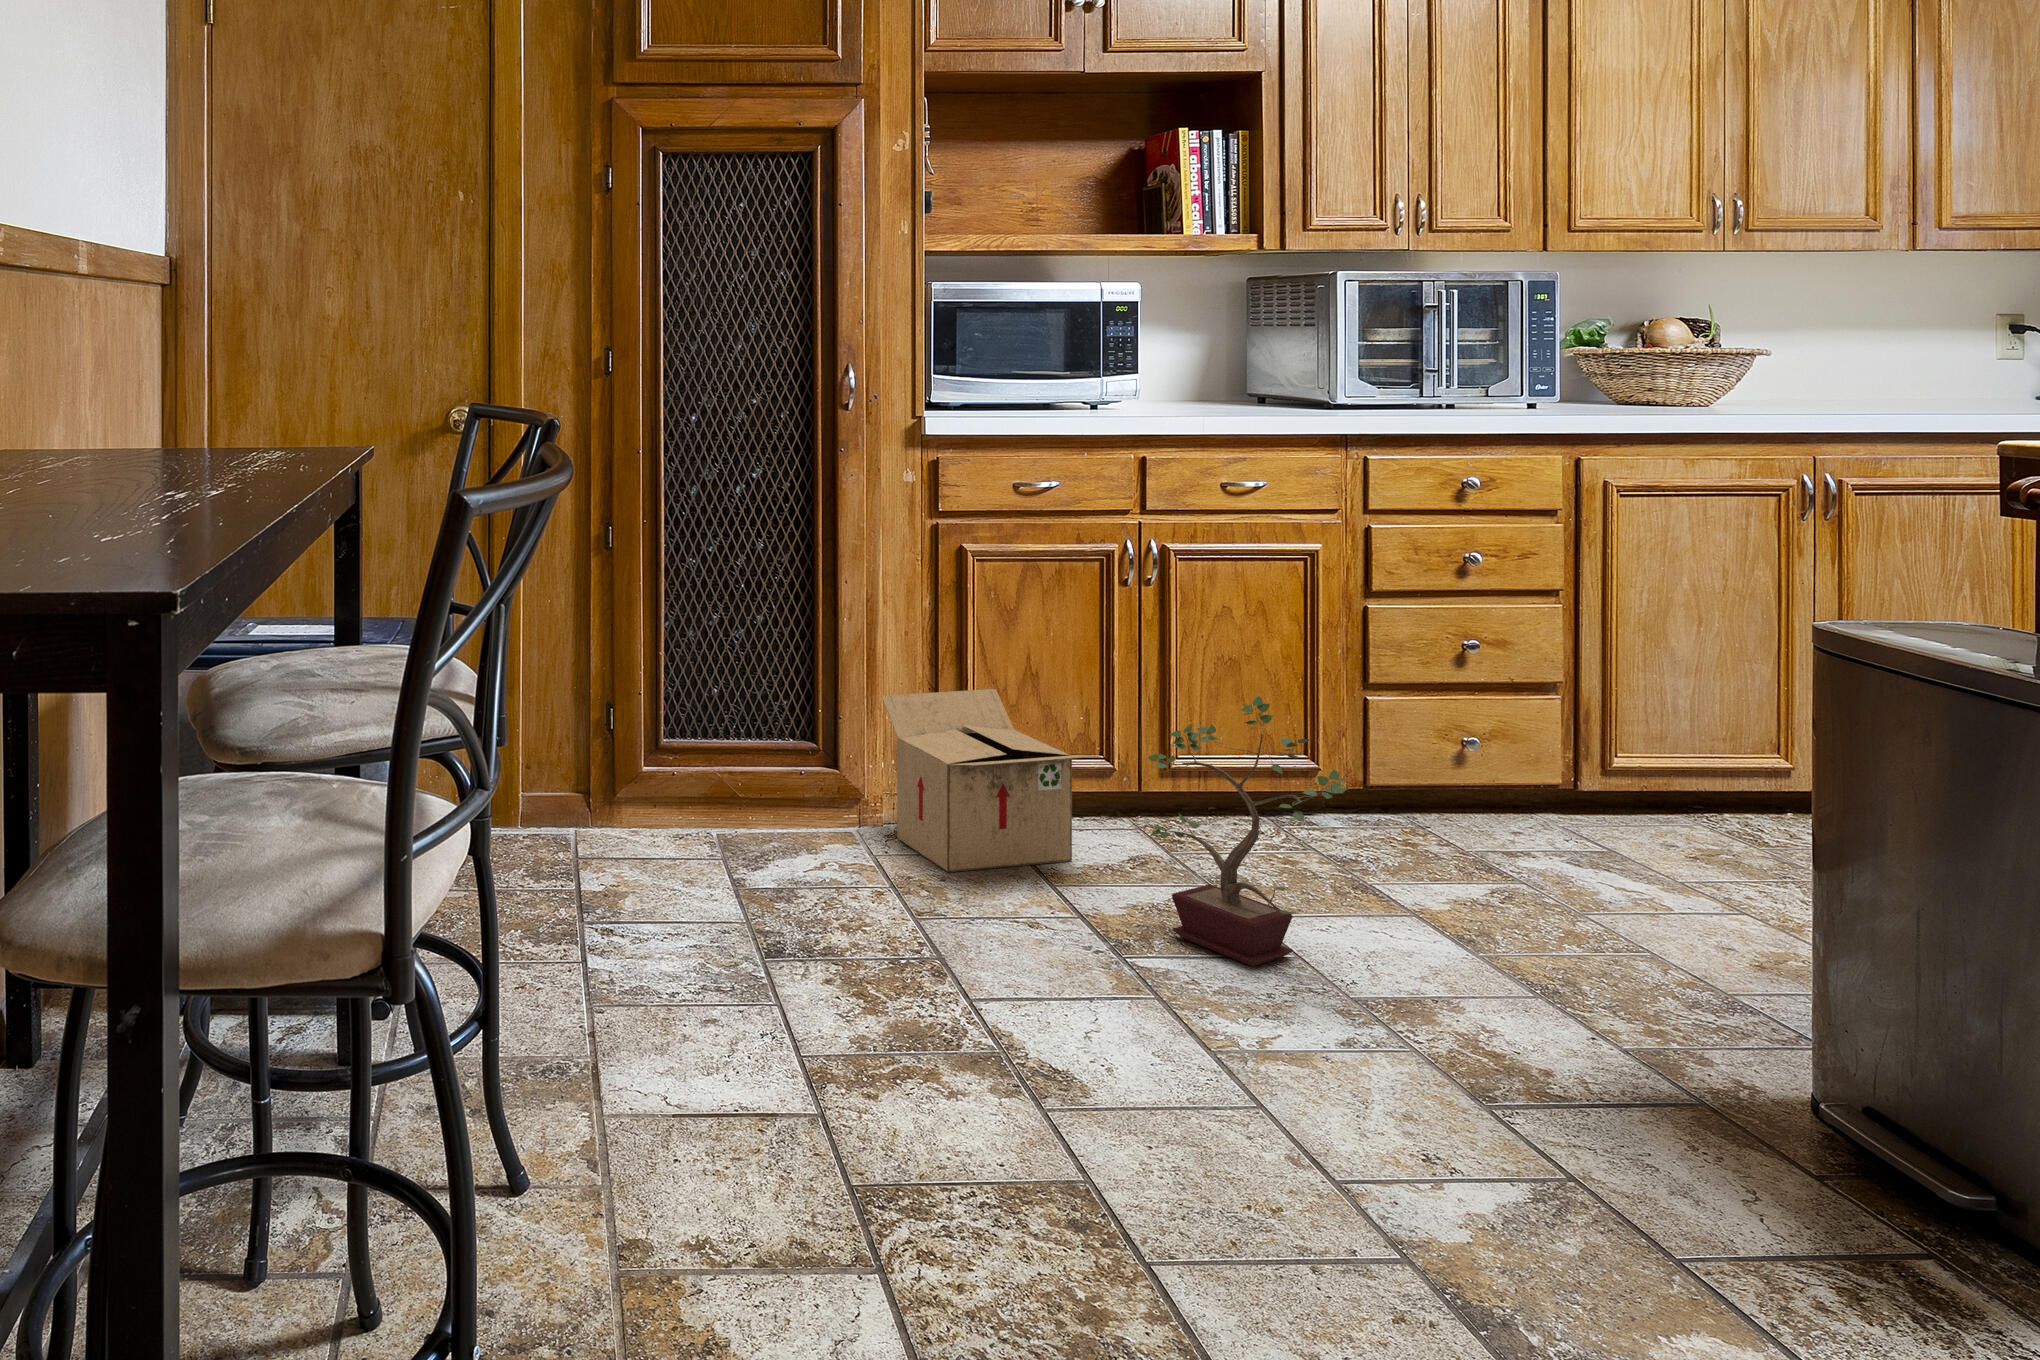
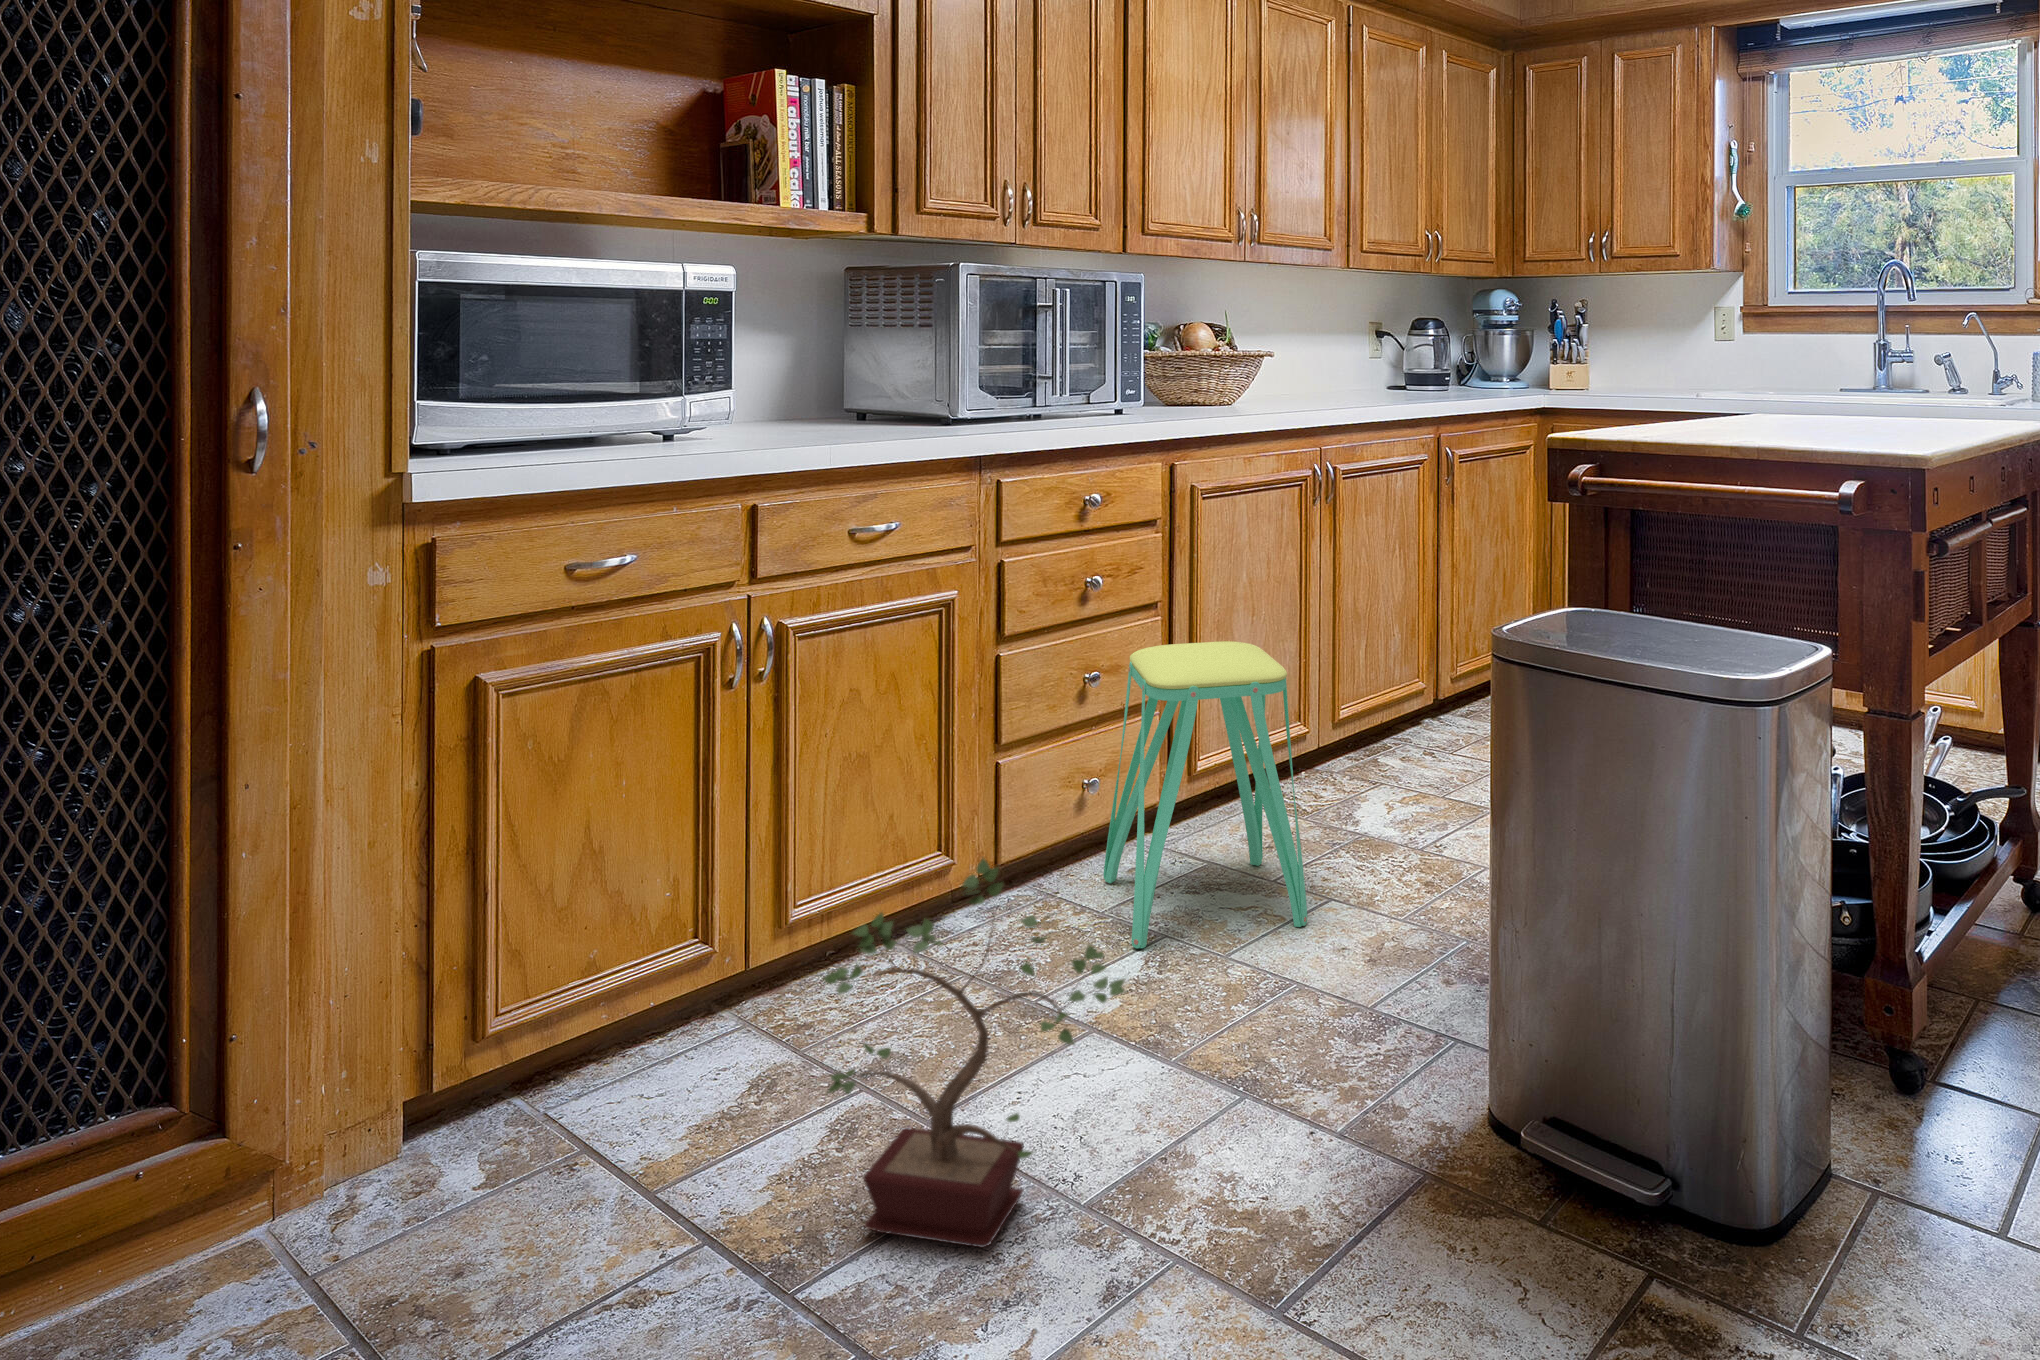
stool: none [1477,619,1687,909] -> present [1103,641,1307,948]
cardboard box: present [882,689,1101,872] -> none [322,878,727,1249]

